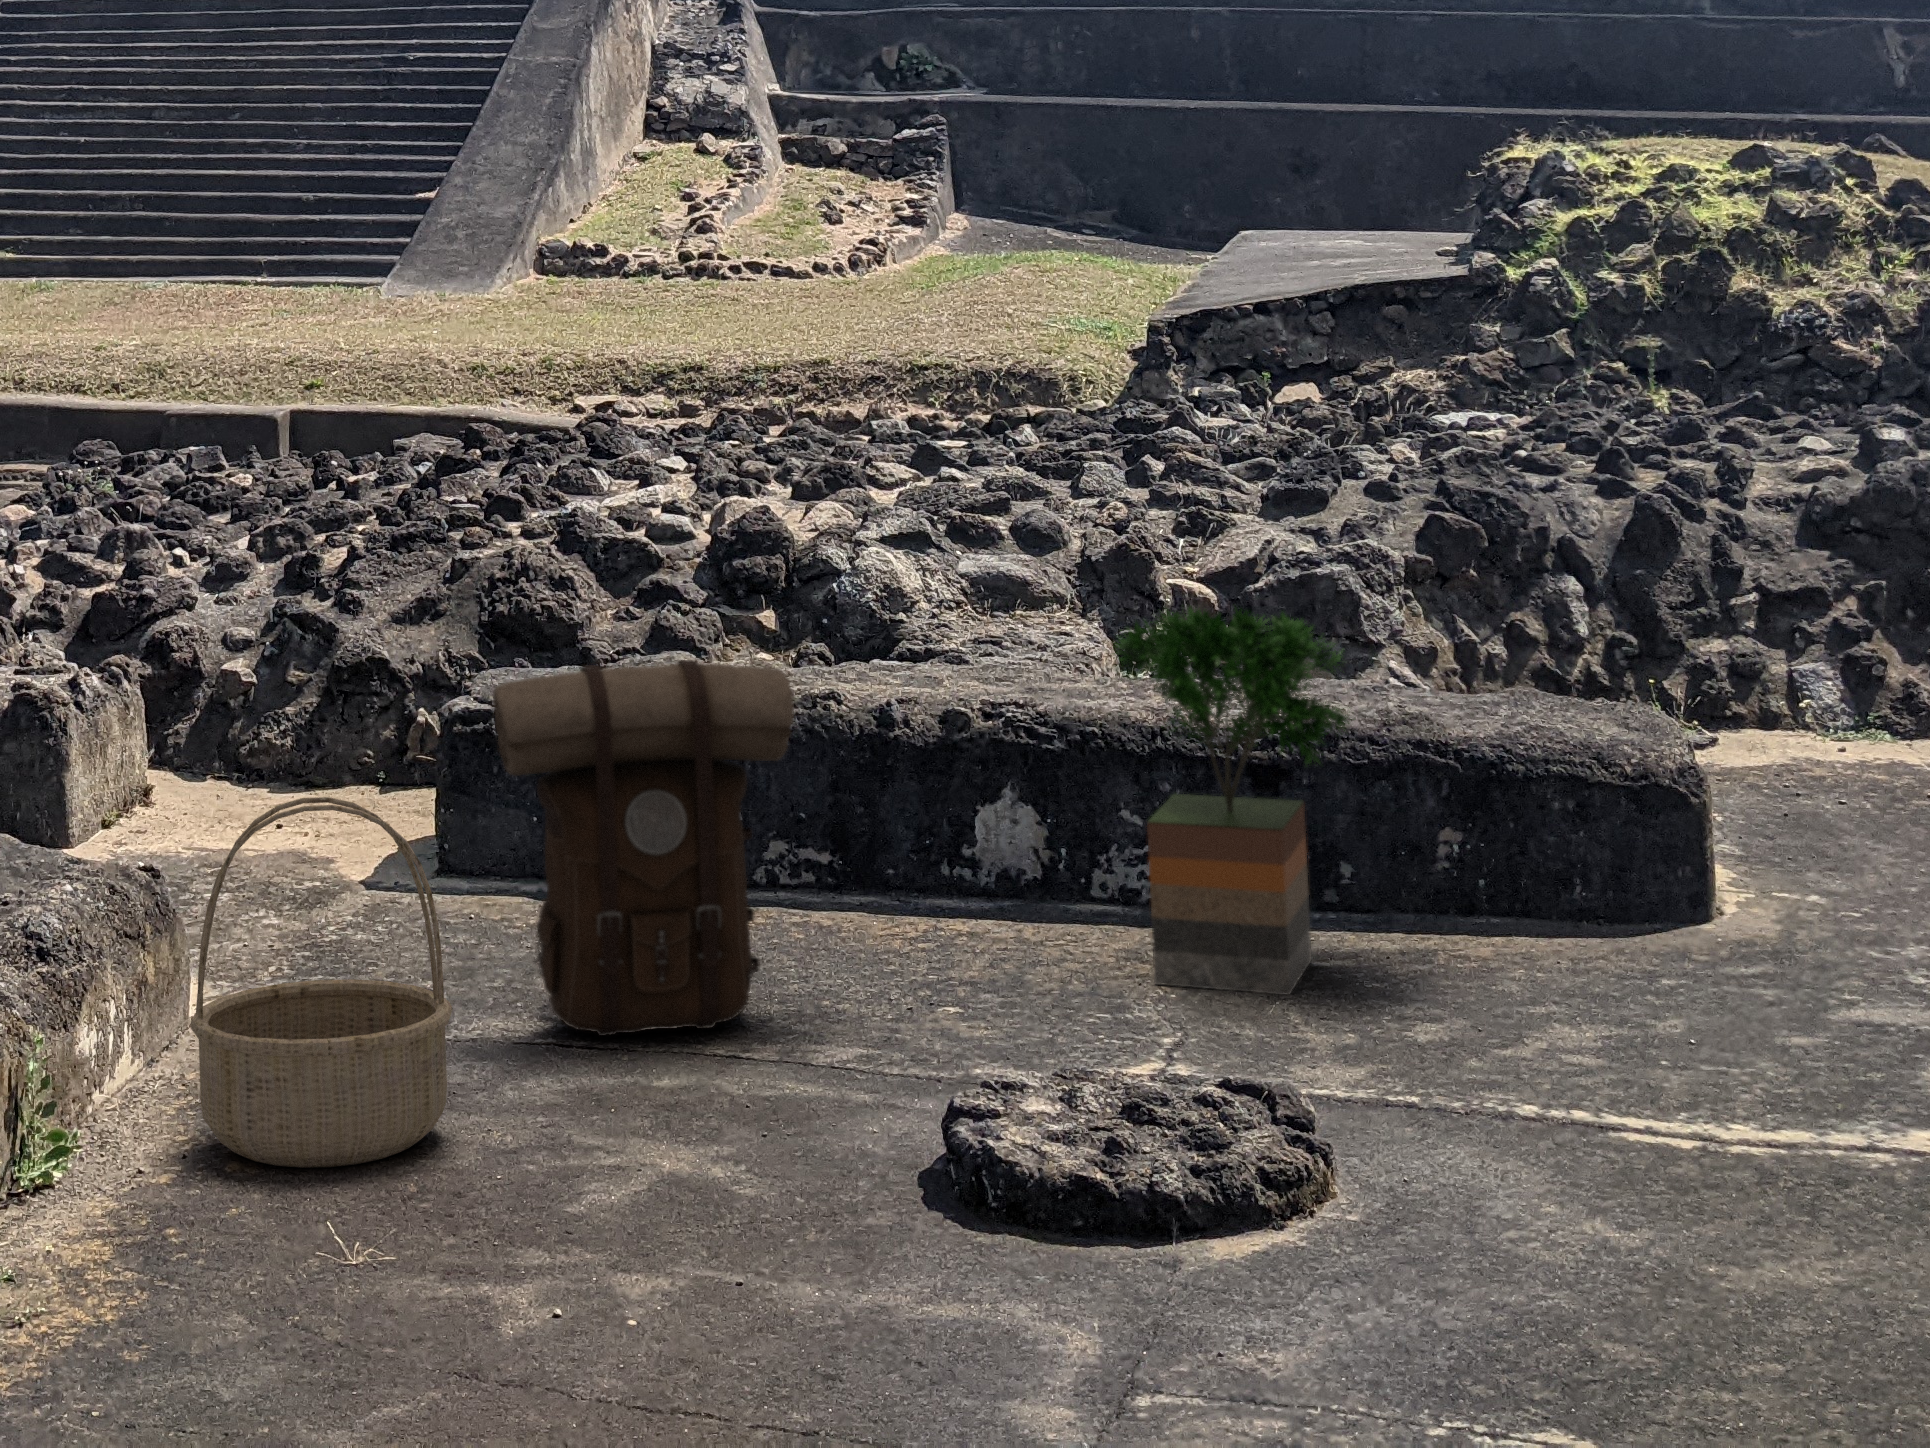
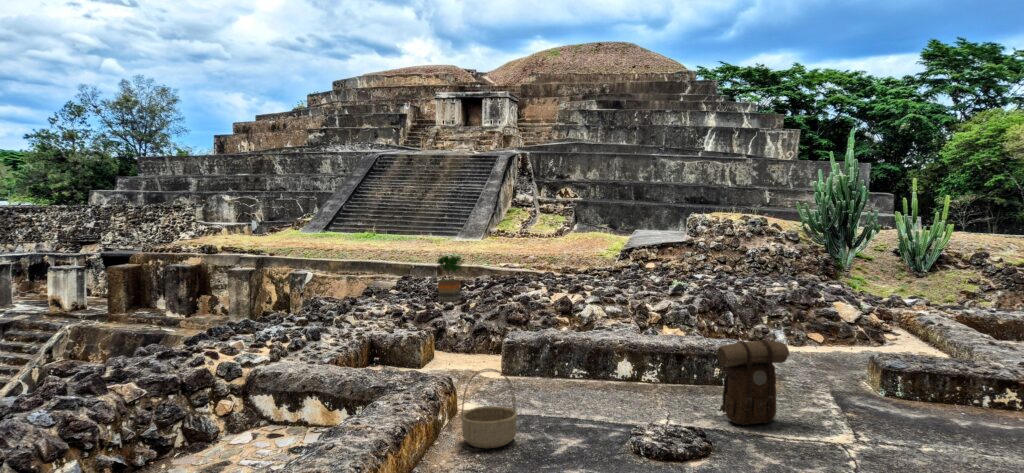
potted tree: present [1116,608,1348,995] -> present [437,256,464,301]
backpack: present [493,660,794,1036] -> present [717,340,789,425]

